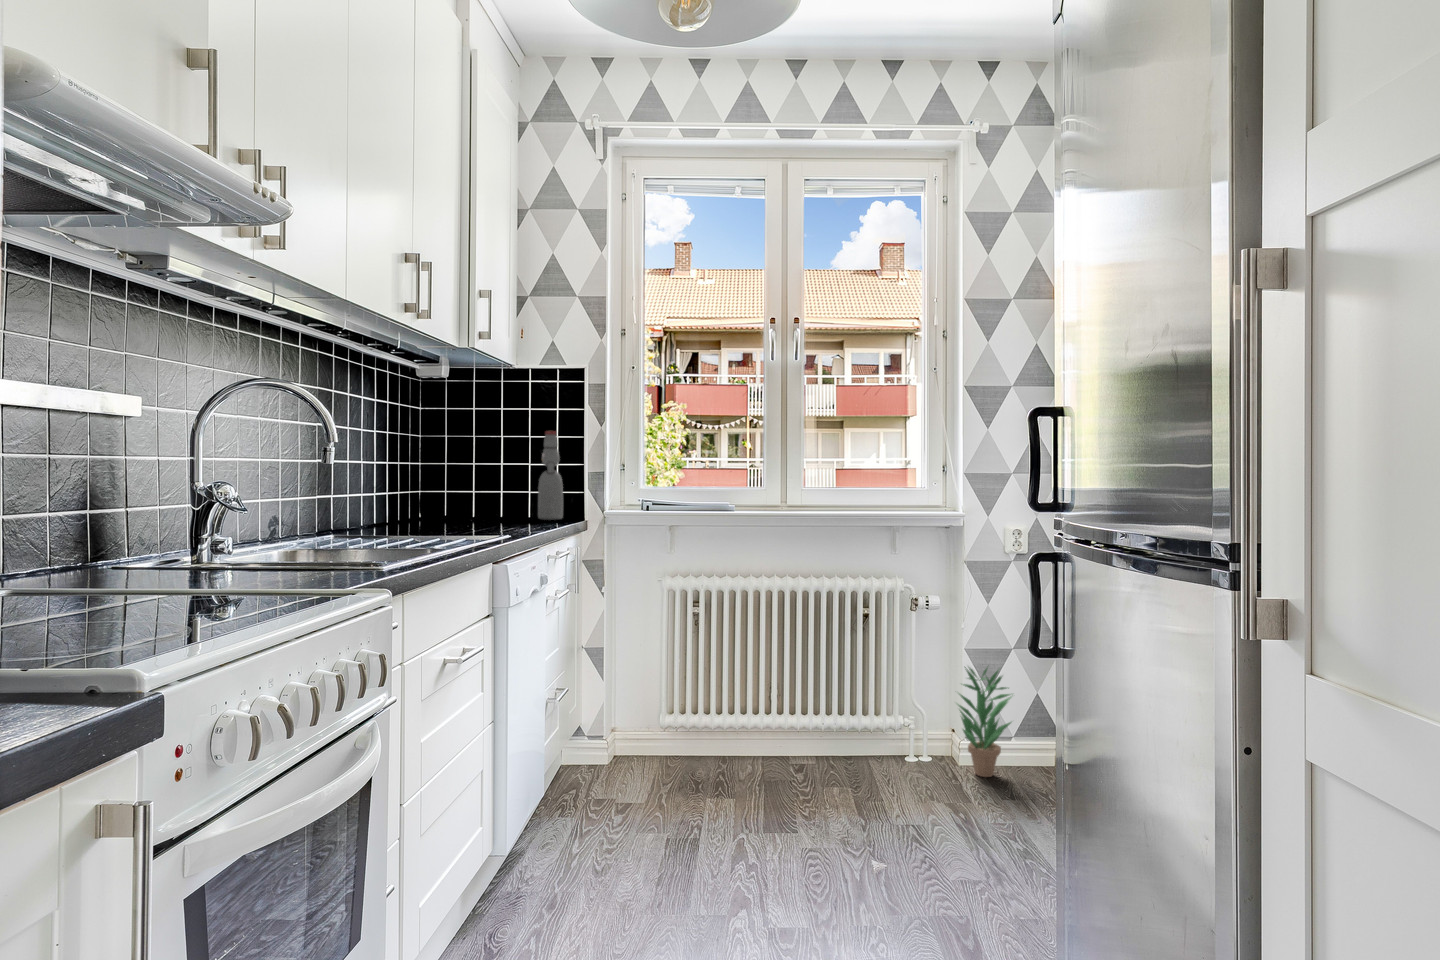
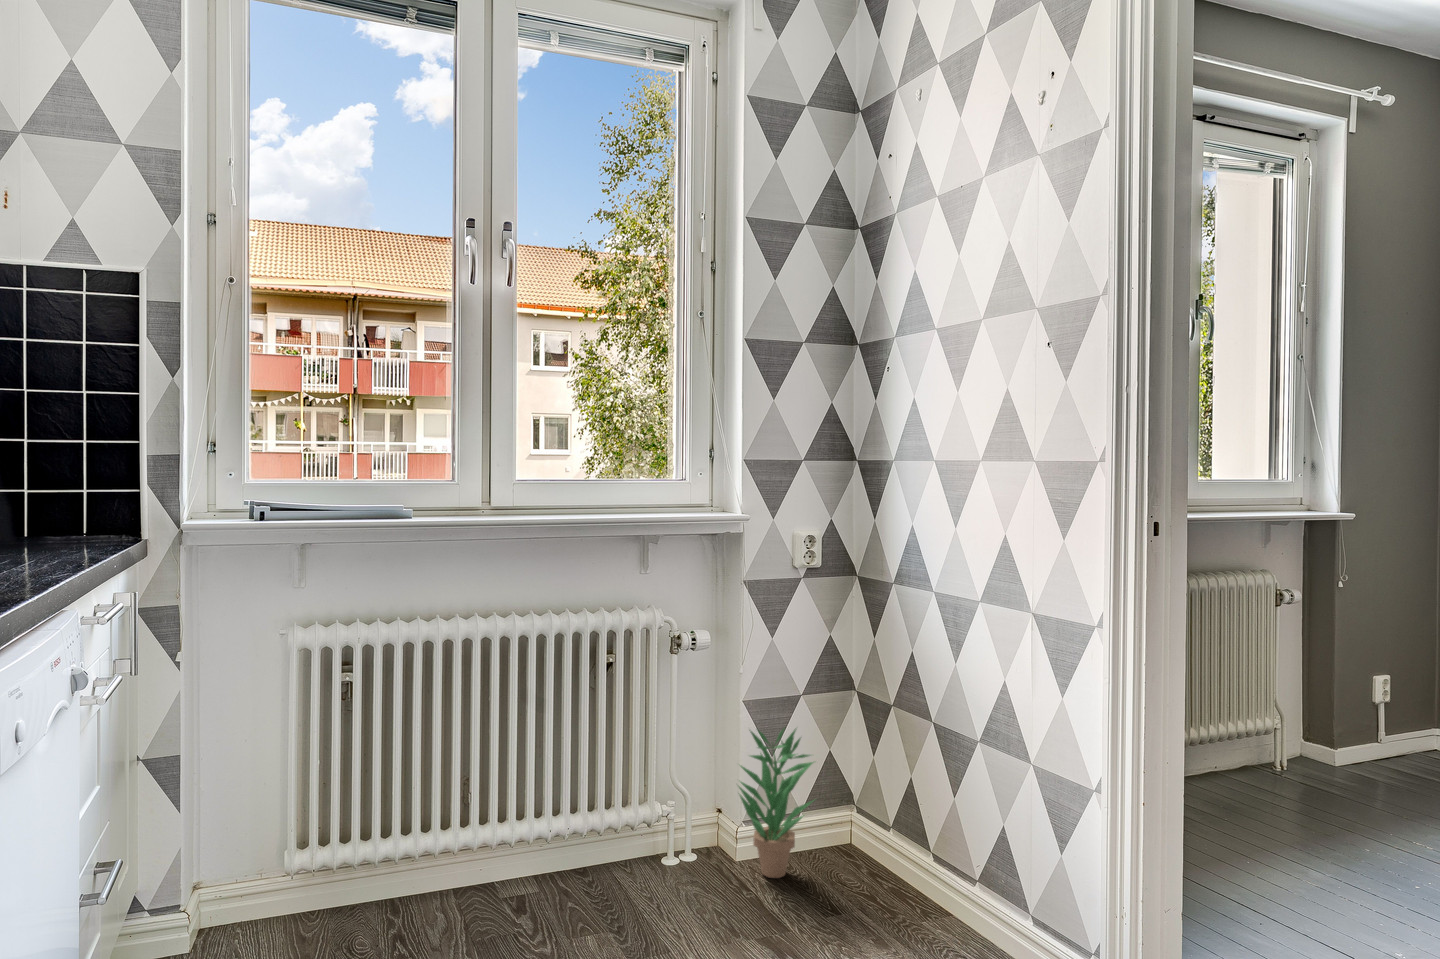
bottle: present [538,431,563,520] -> none [44,381,97,540]

